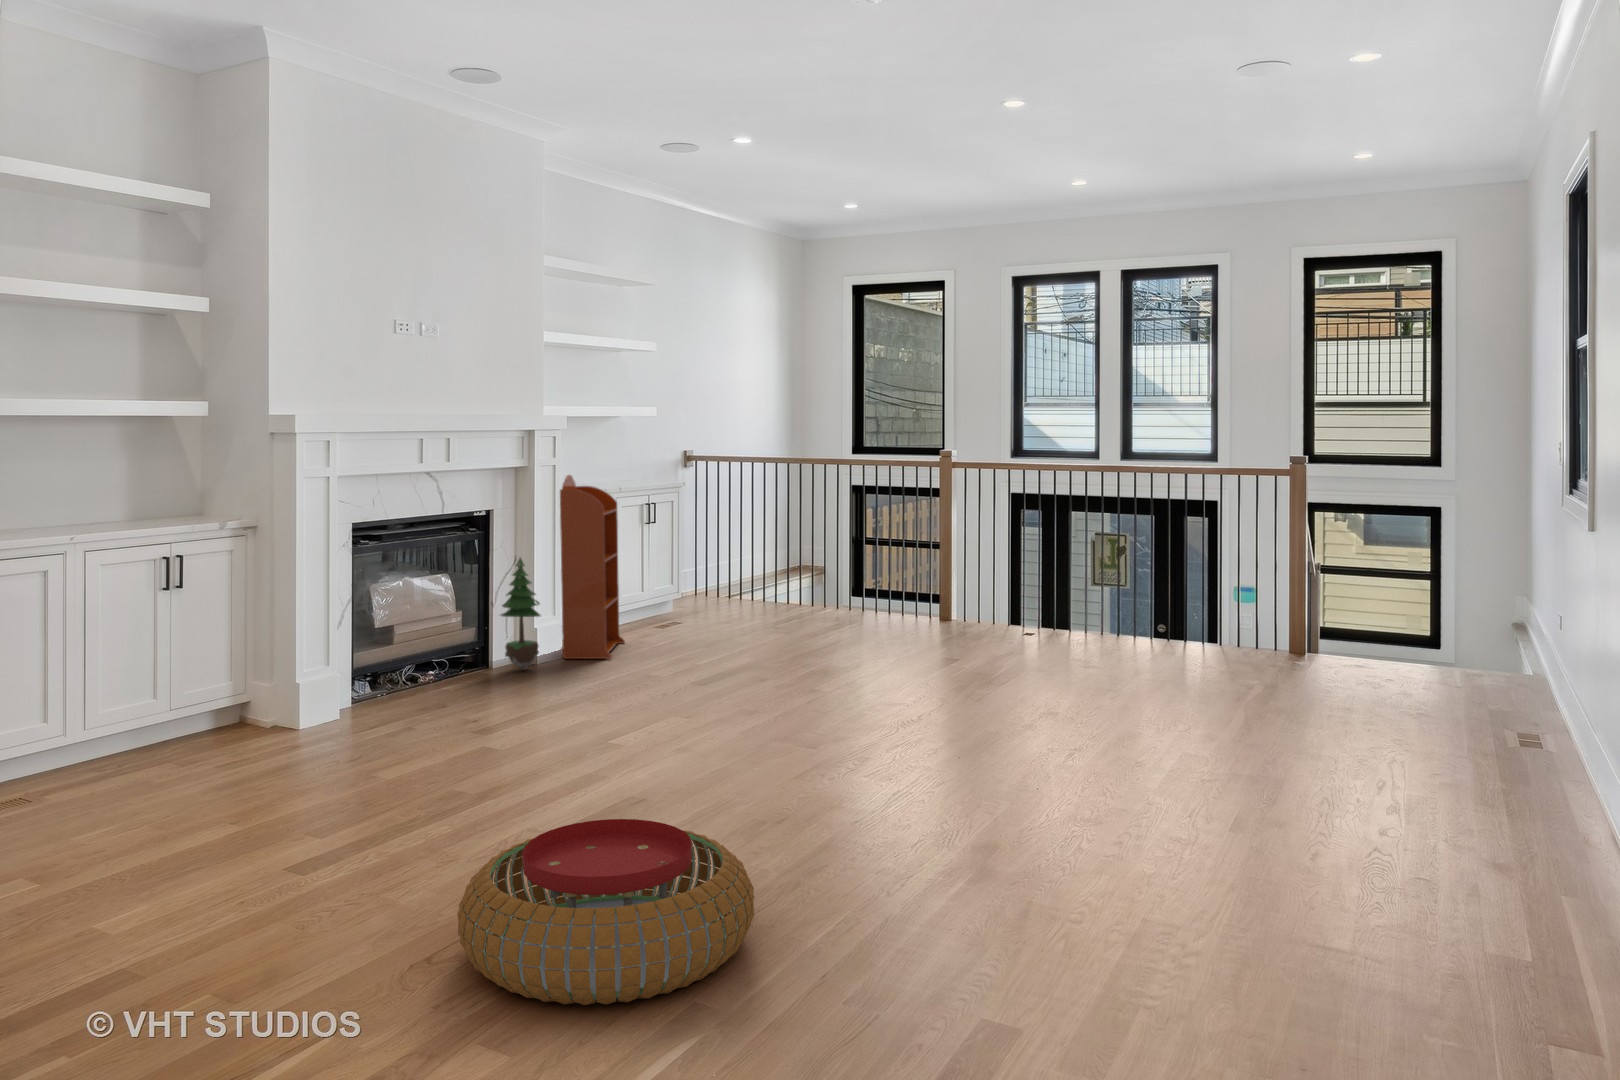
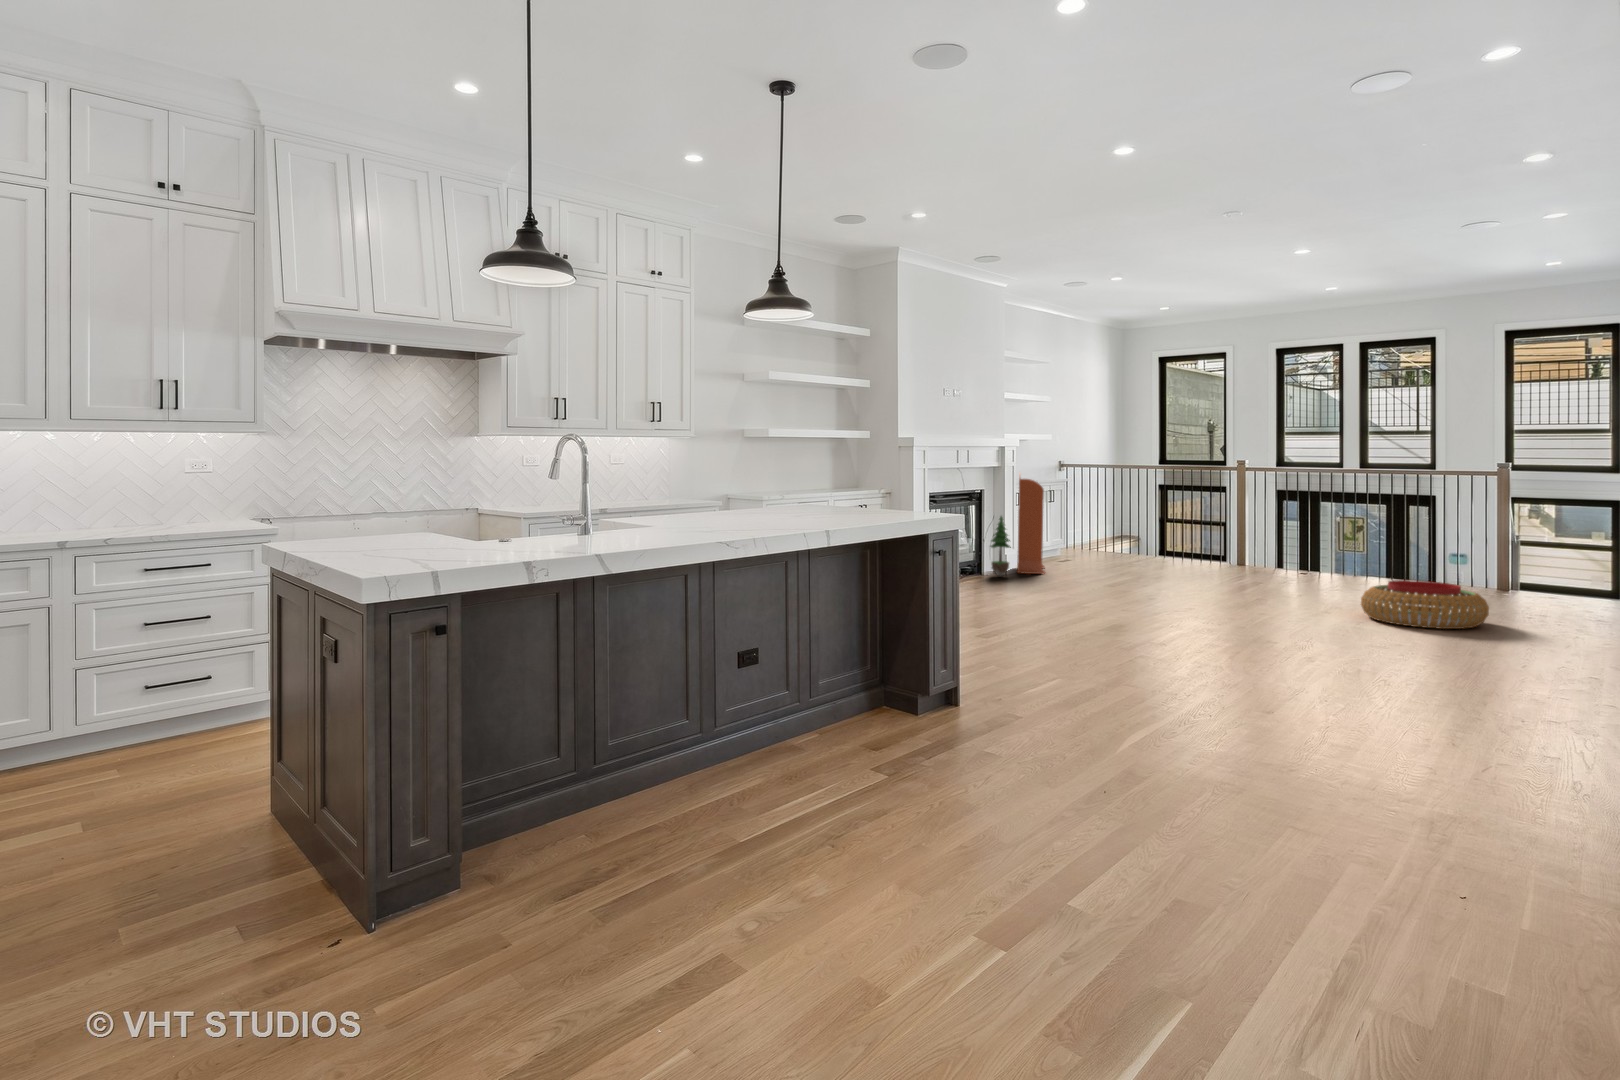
pouf: present [457,819,754,1005] -> present [1361,580,1489,629]

